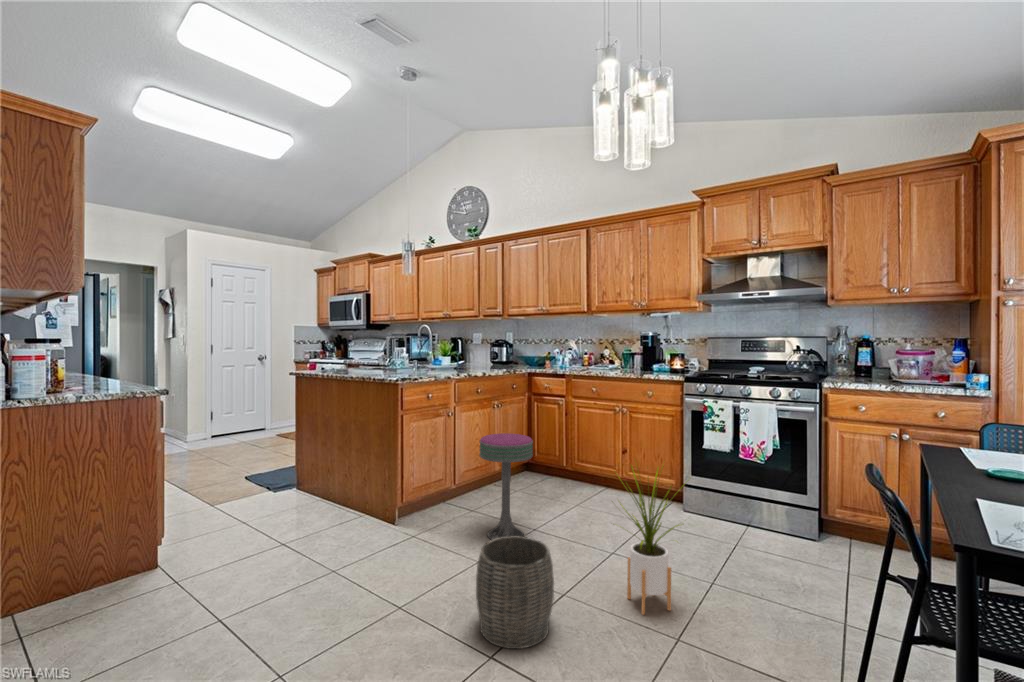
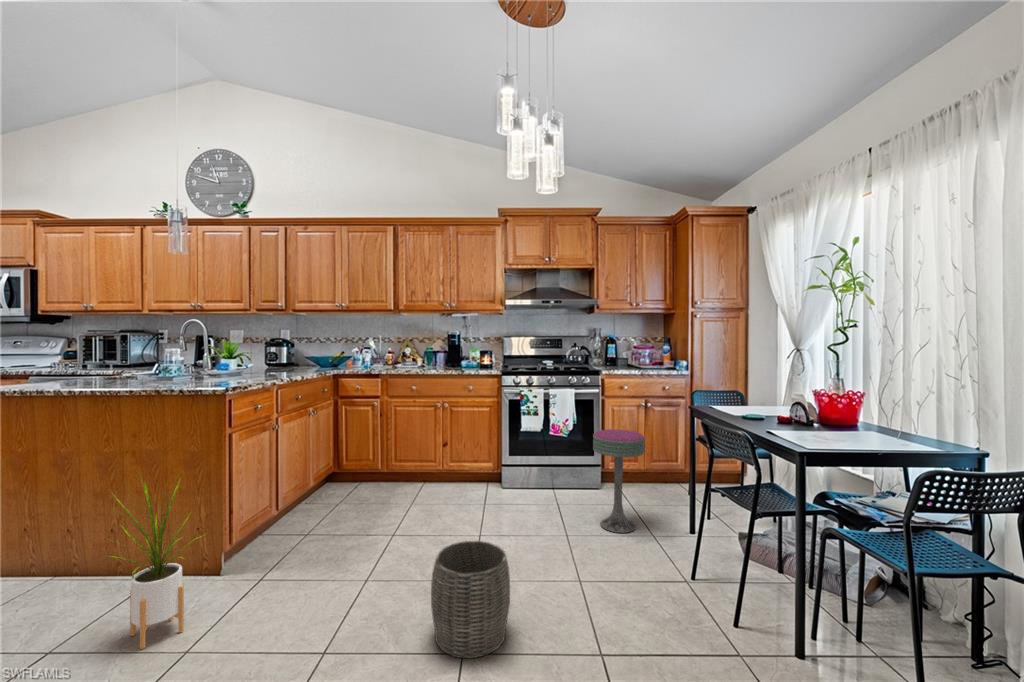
bar stool: present [480,433,533,540] -> present [593,429,645,533]
house plant: present [620,466,687,615] -> present [110,478,202,649]

